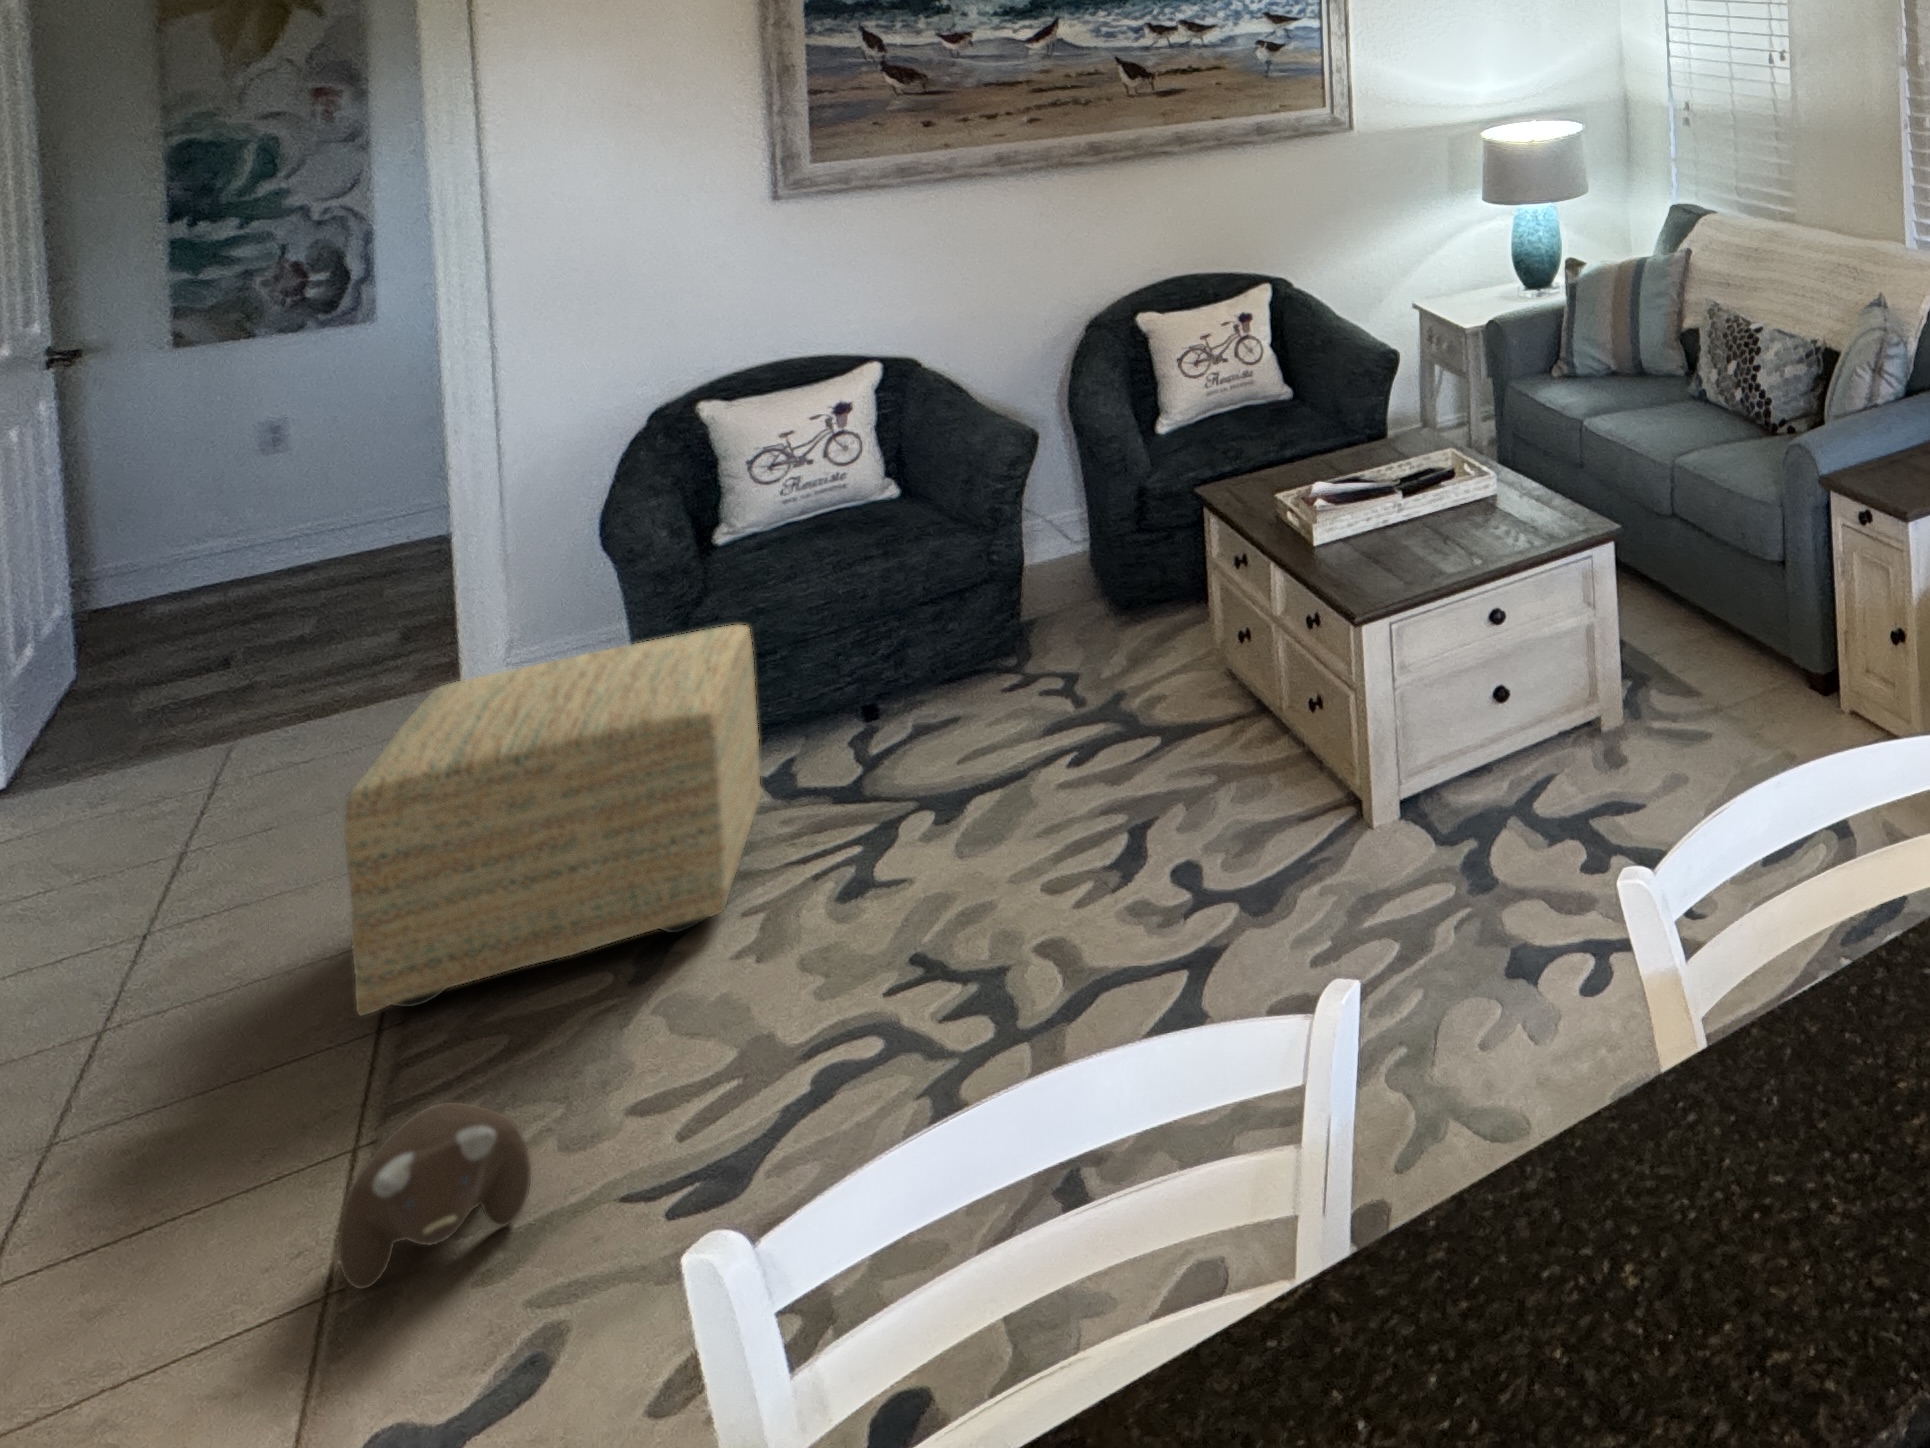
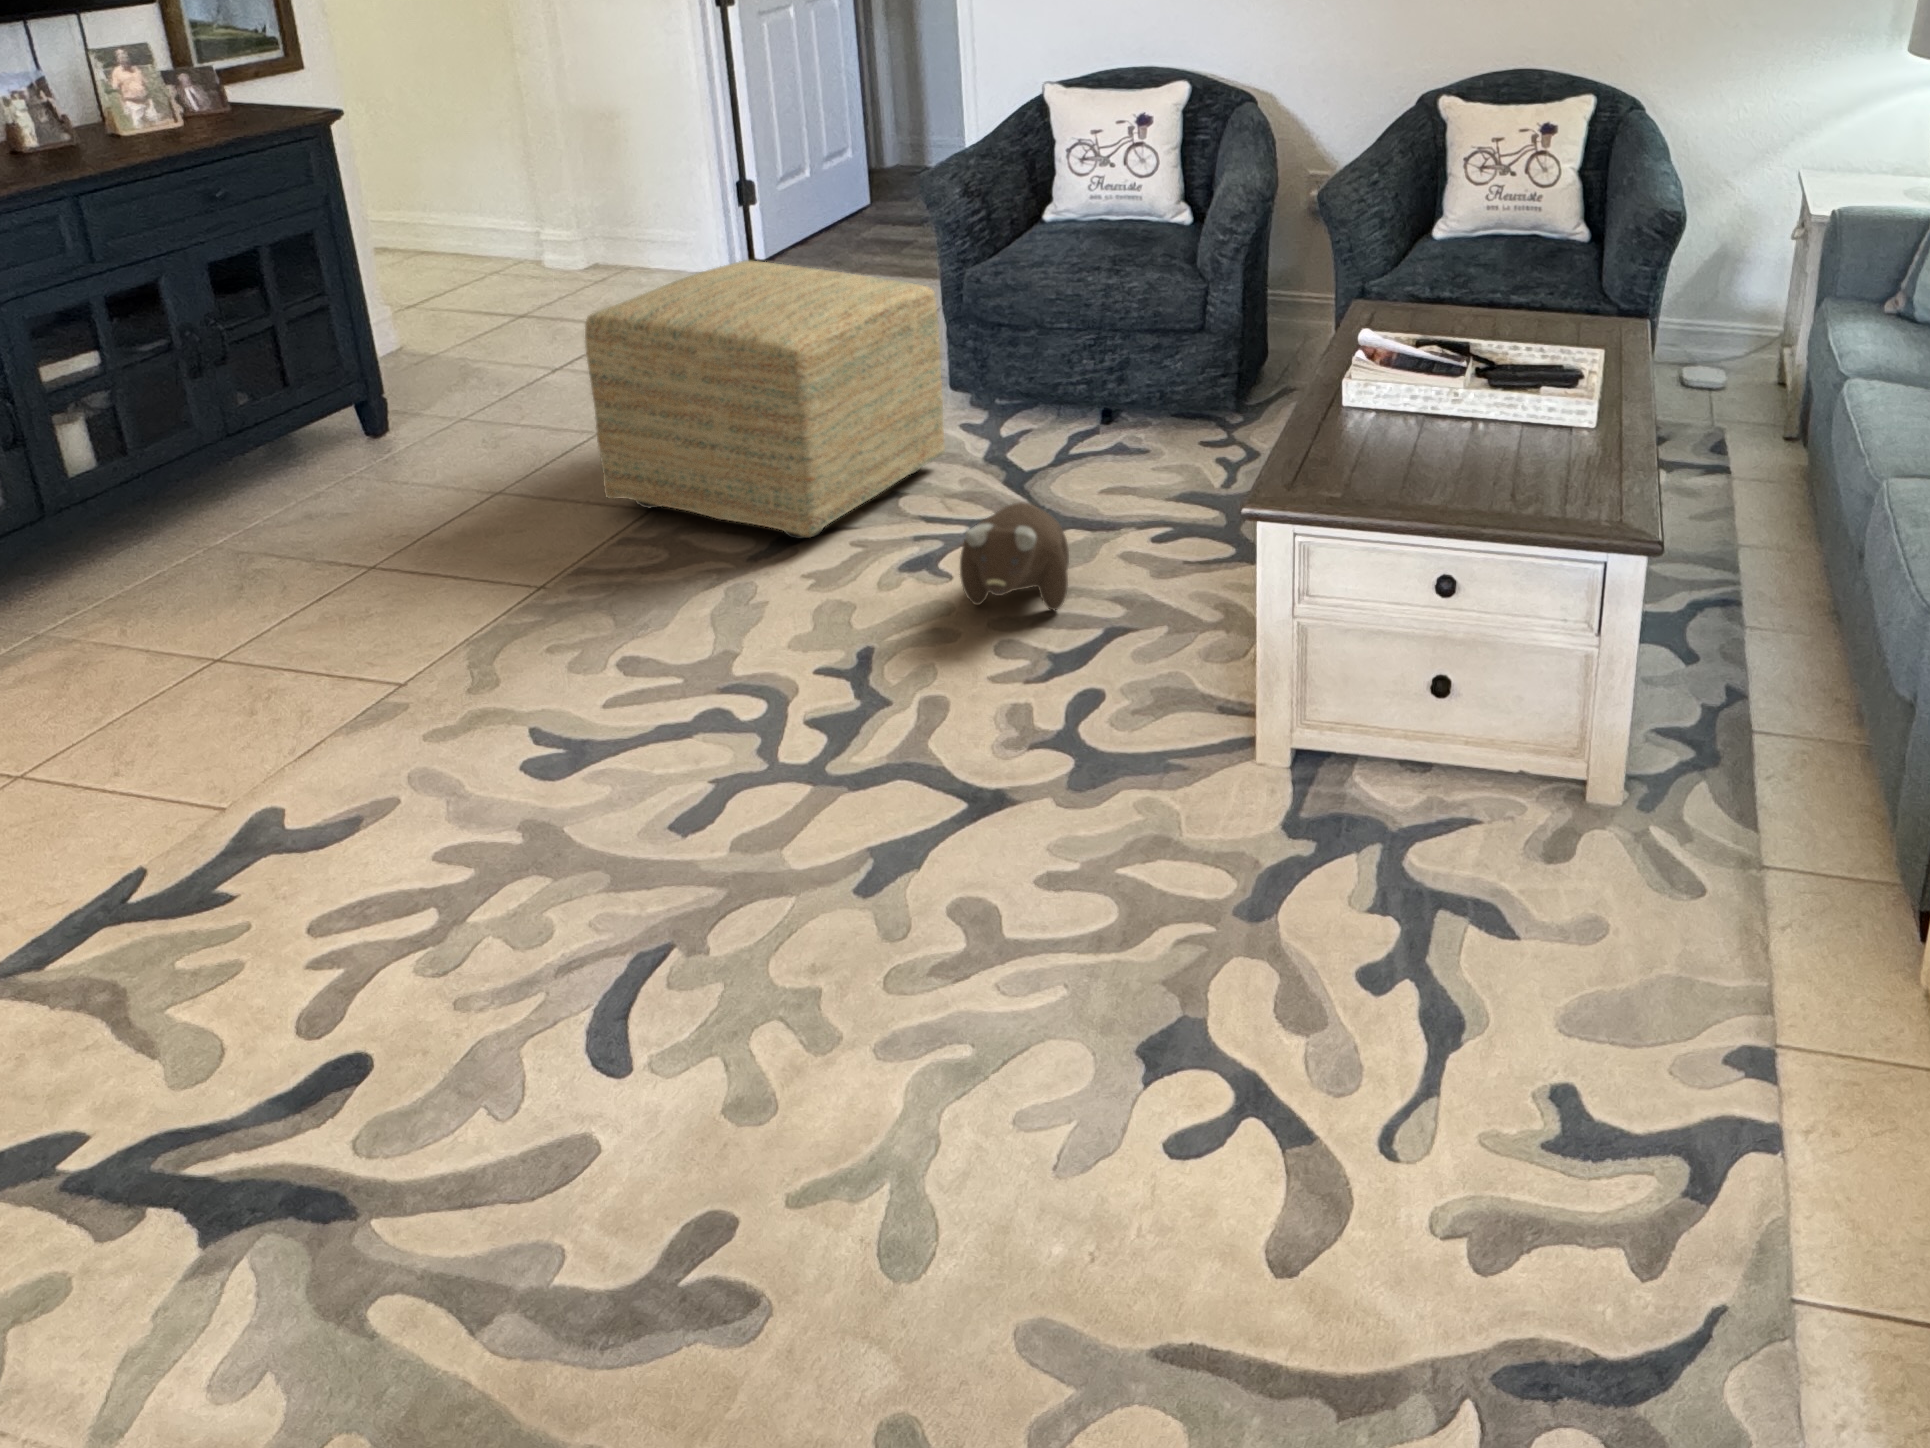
plush toy: present [338,1102,531,1289] -> present [960,502,1069,610]

